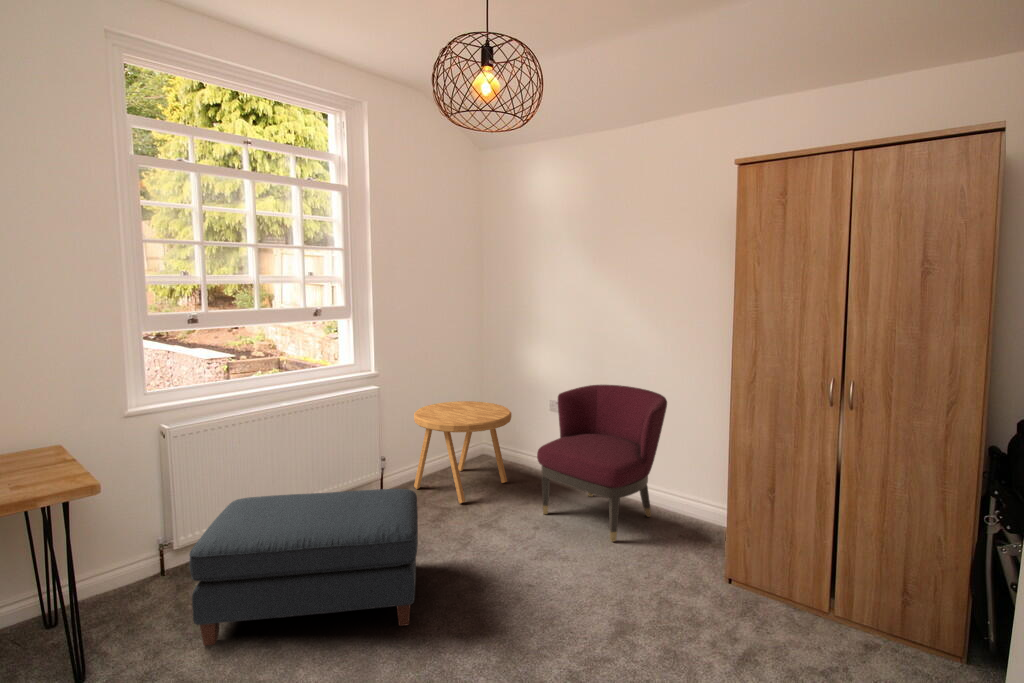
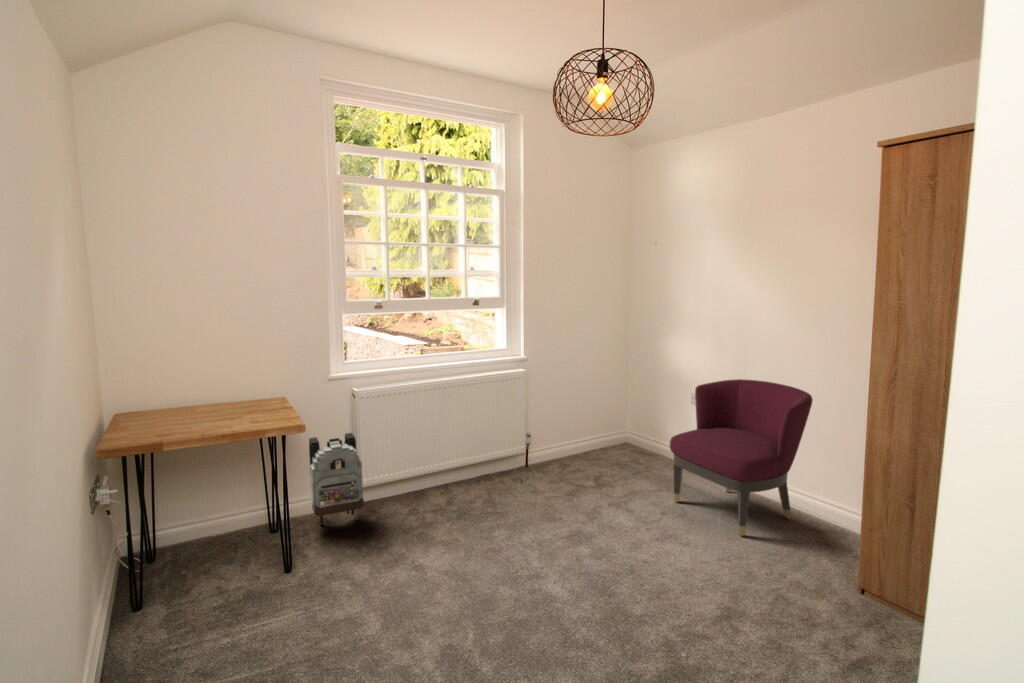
side table: present [414,401,511,503] -> none [556,389,651,483]
backpack: none [99,482,185,610] -> present [309,433,364,525]
ottoman: present [189,489,418,646] -> none [364,452,547,574]

